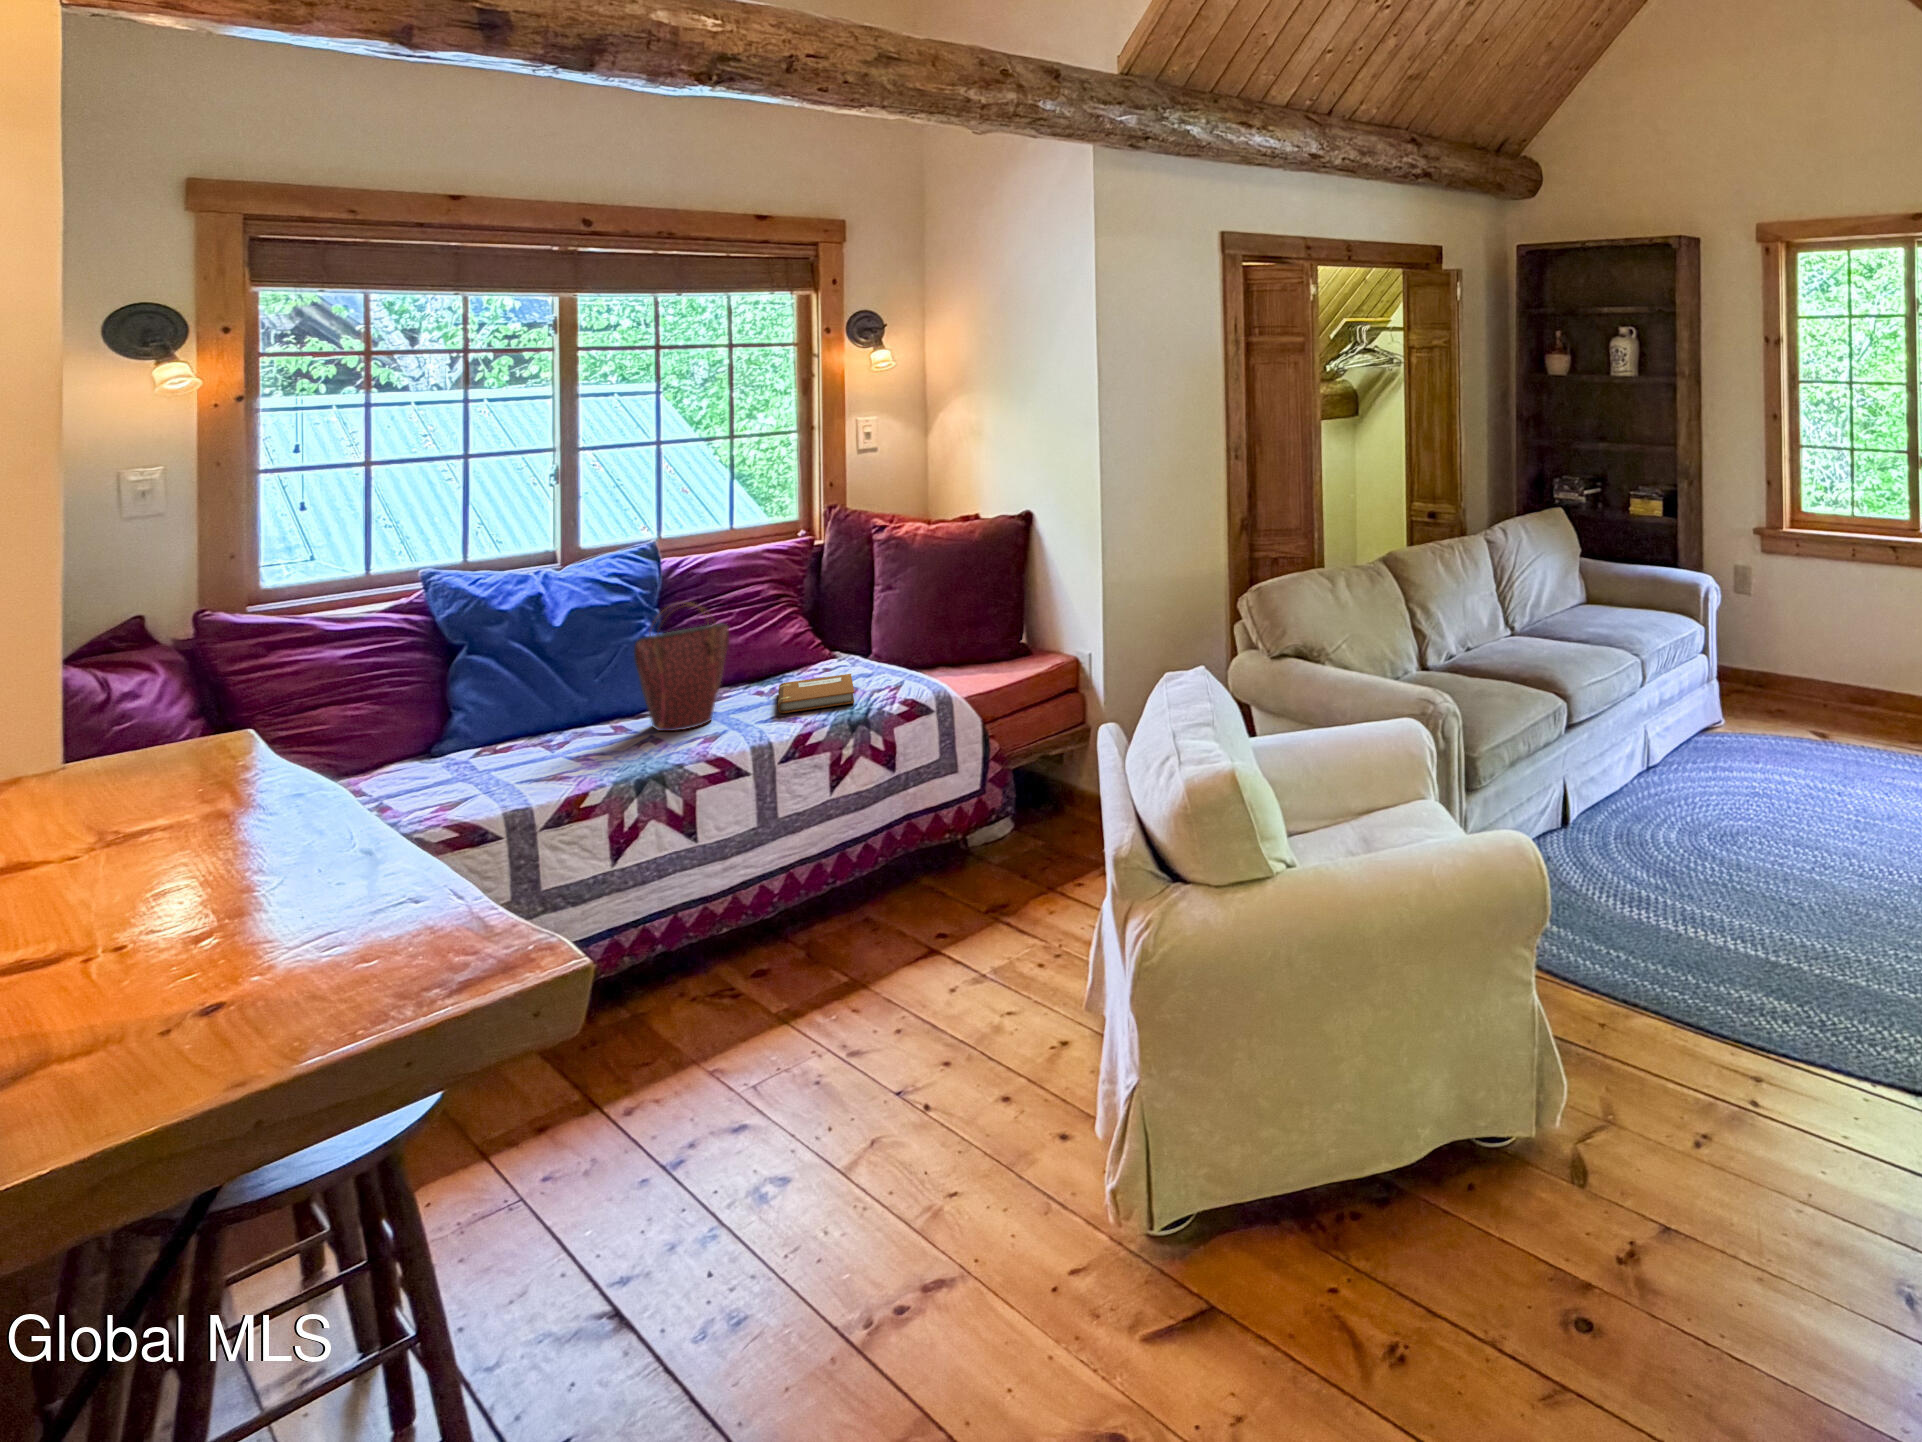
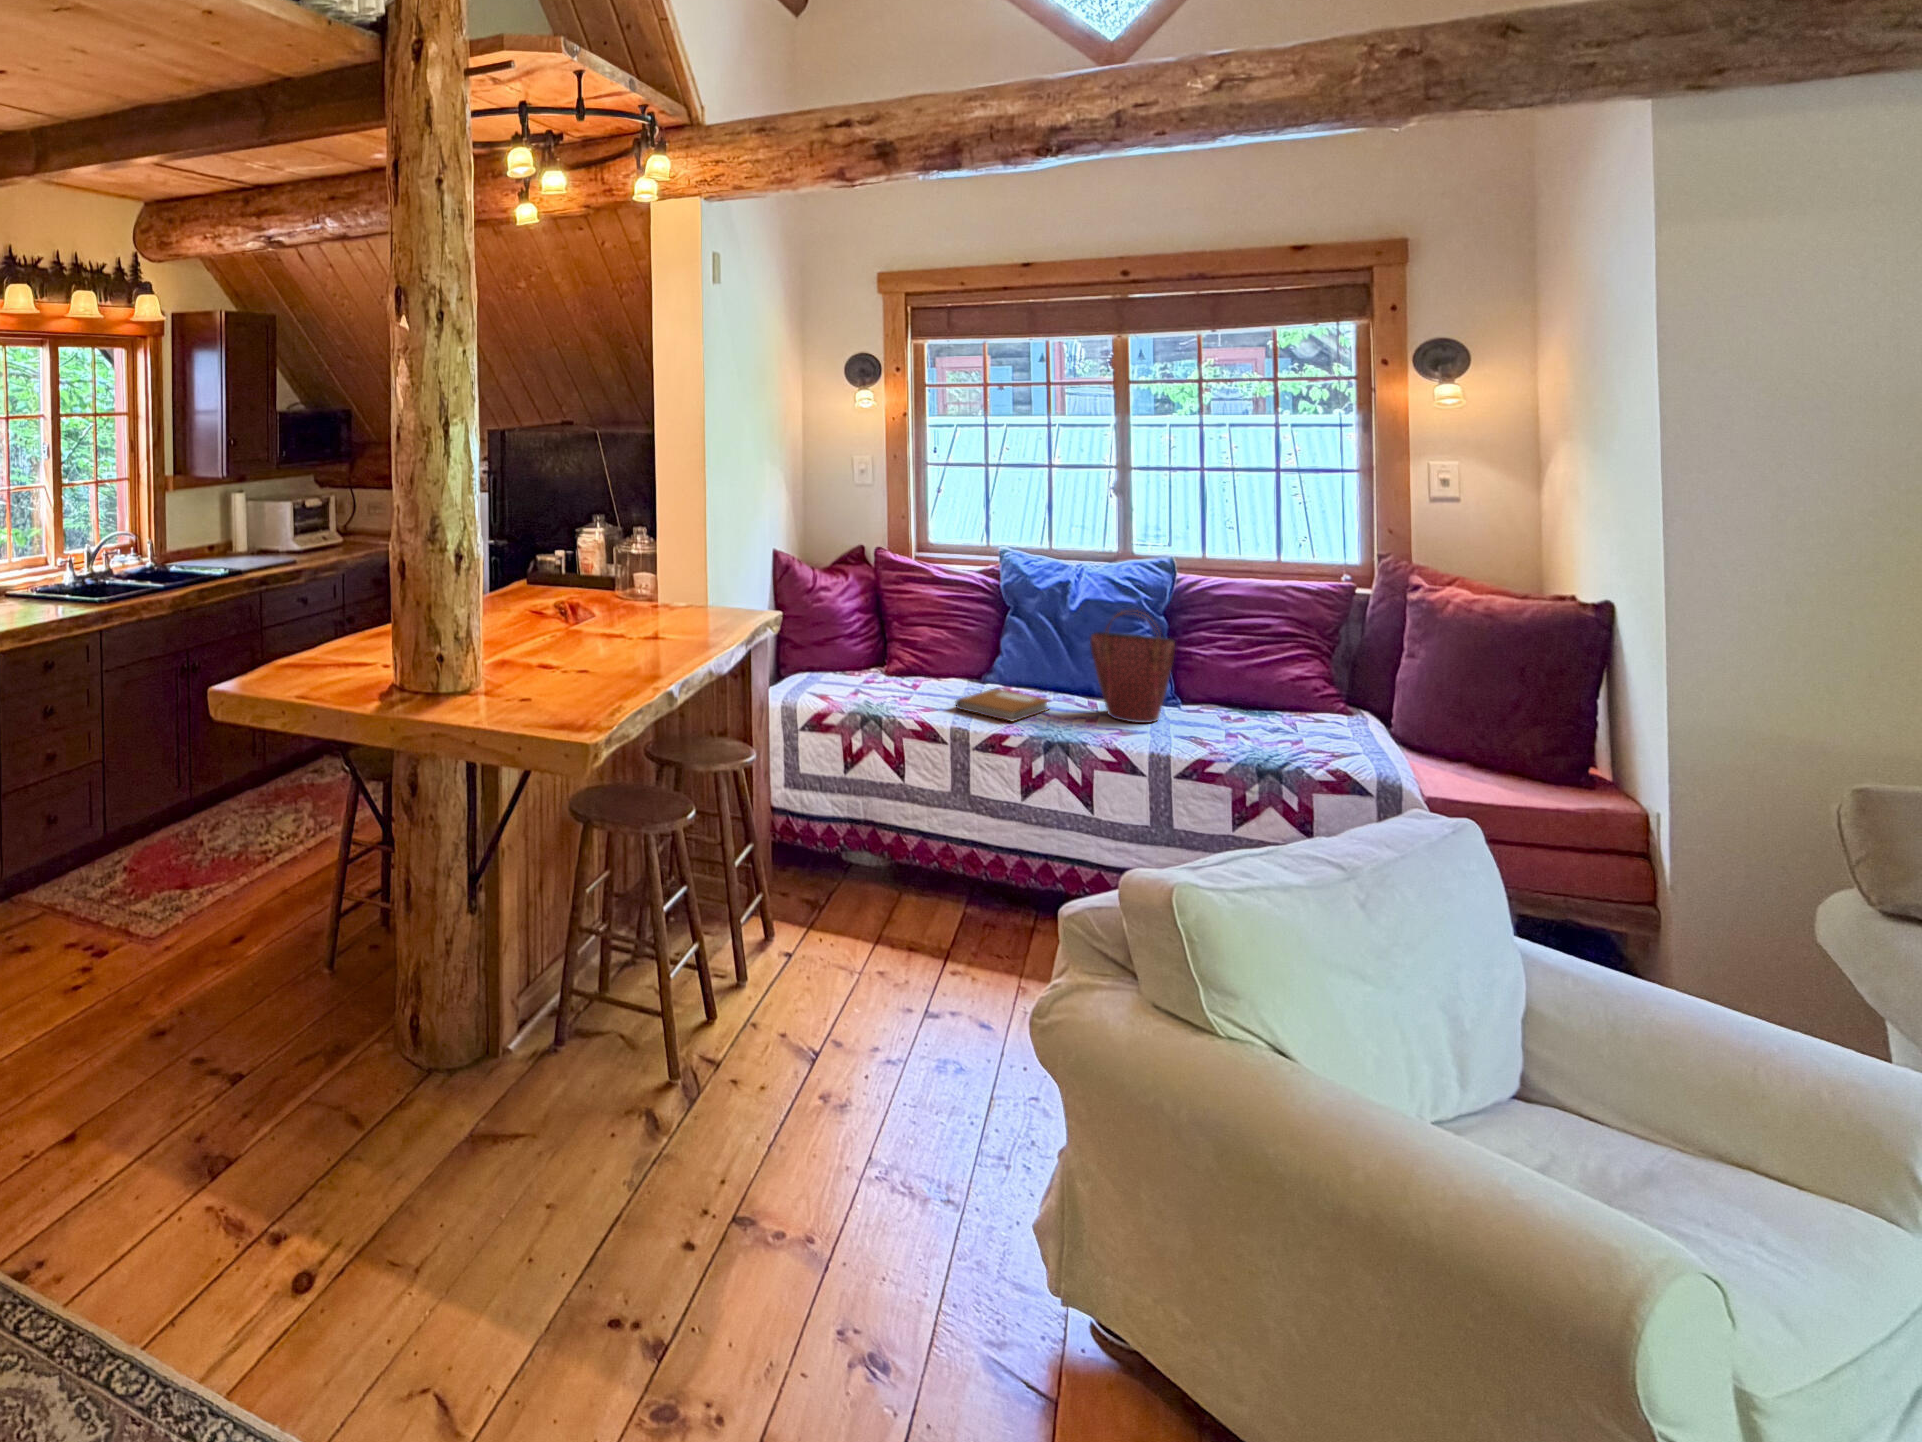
notebook: present [778,674,854,713] -> present [956,689,1048,721]

